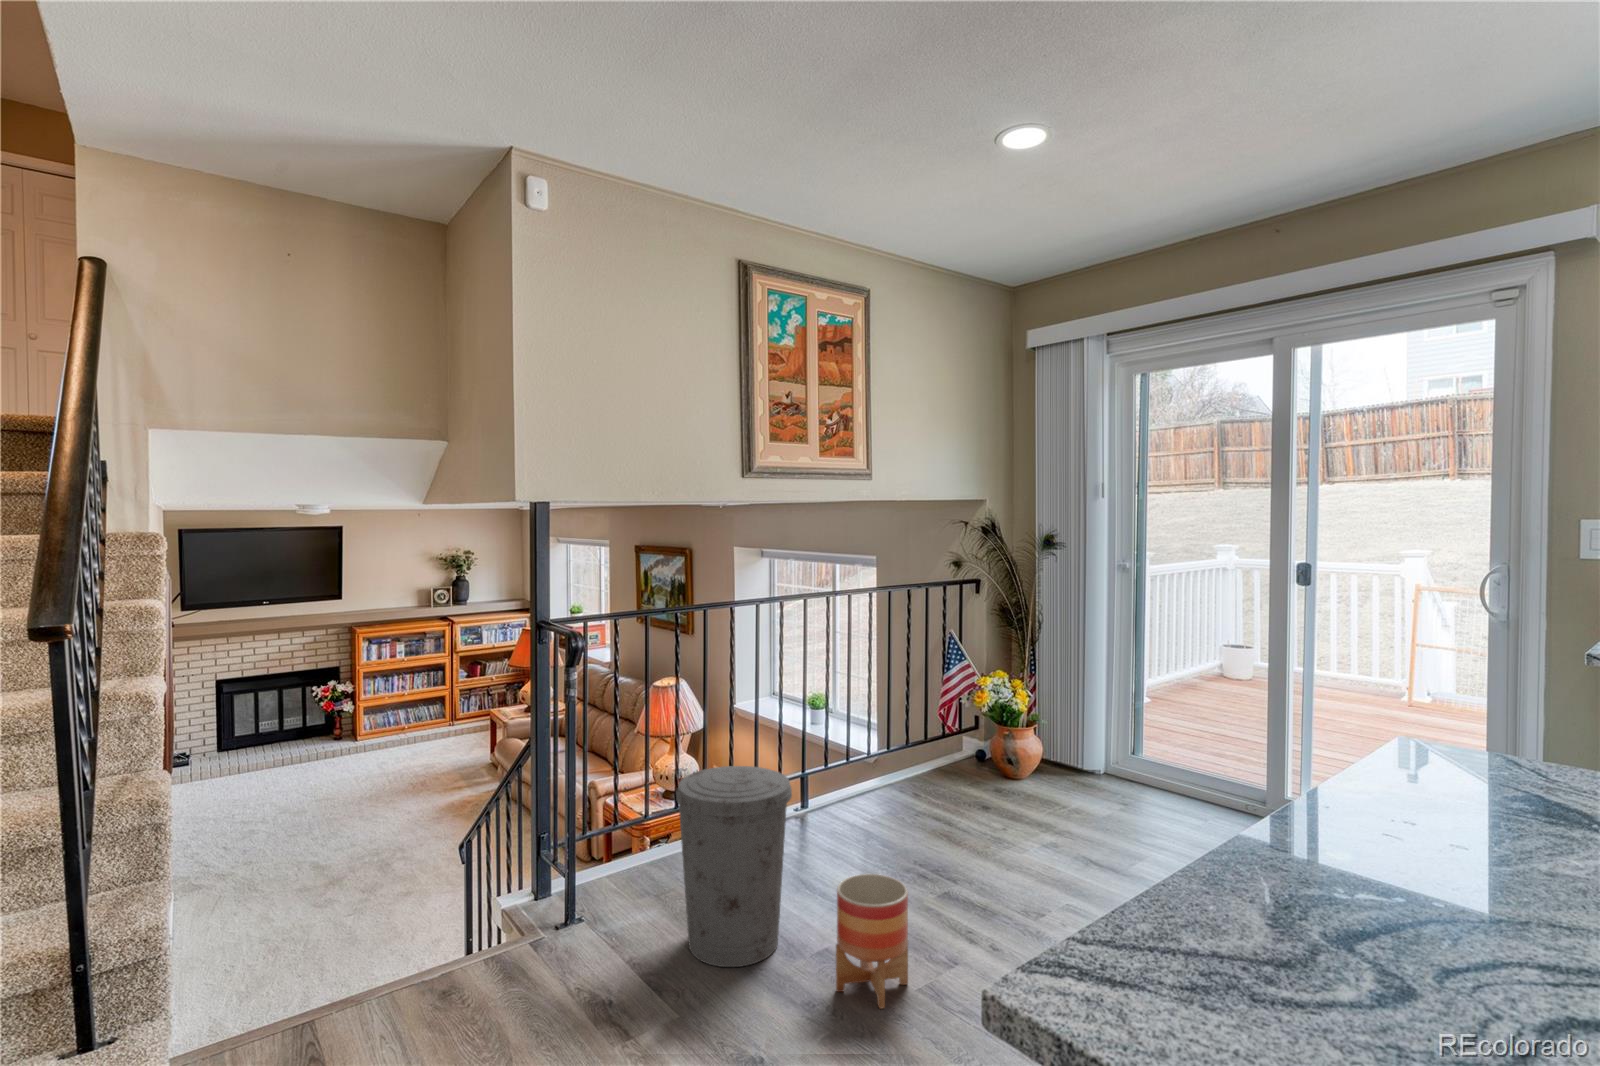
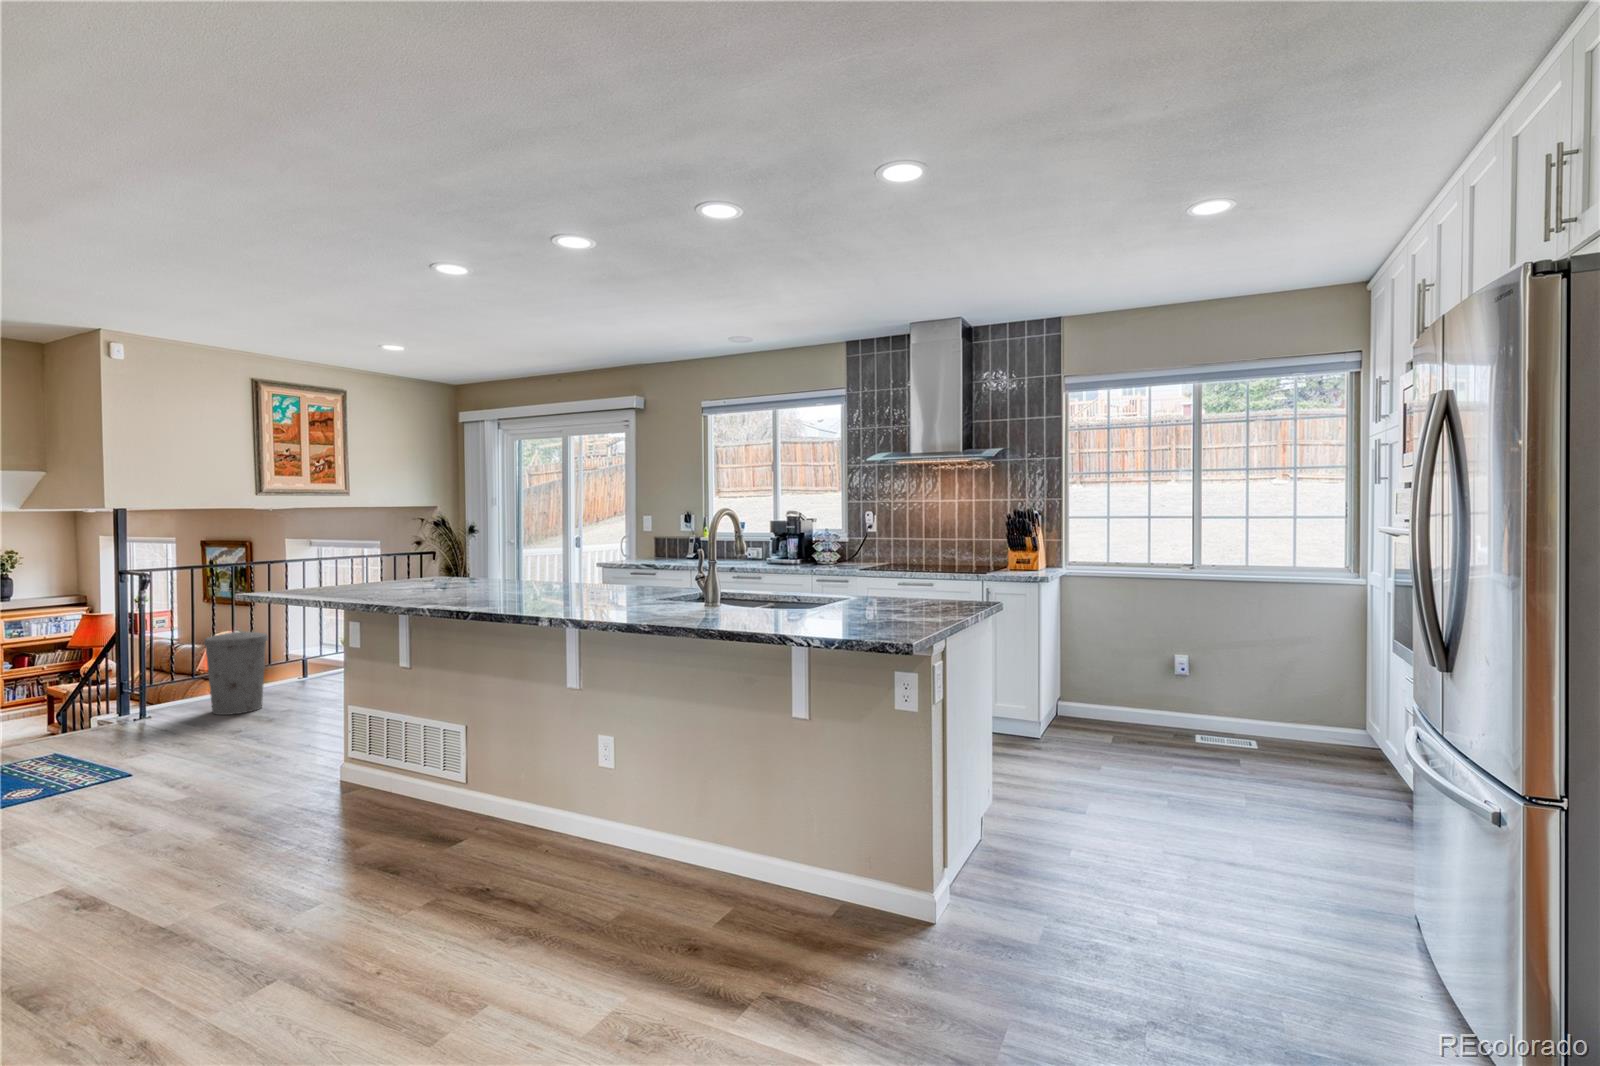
planter: present [836,874,908,1009] -> none [284,667,320,714]

